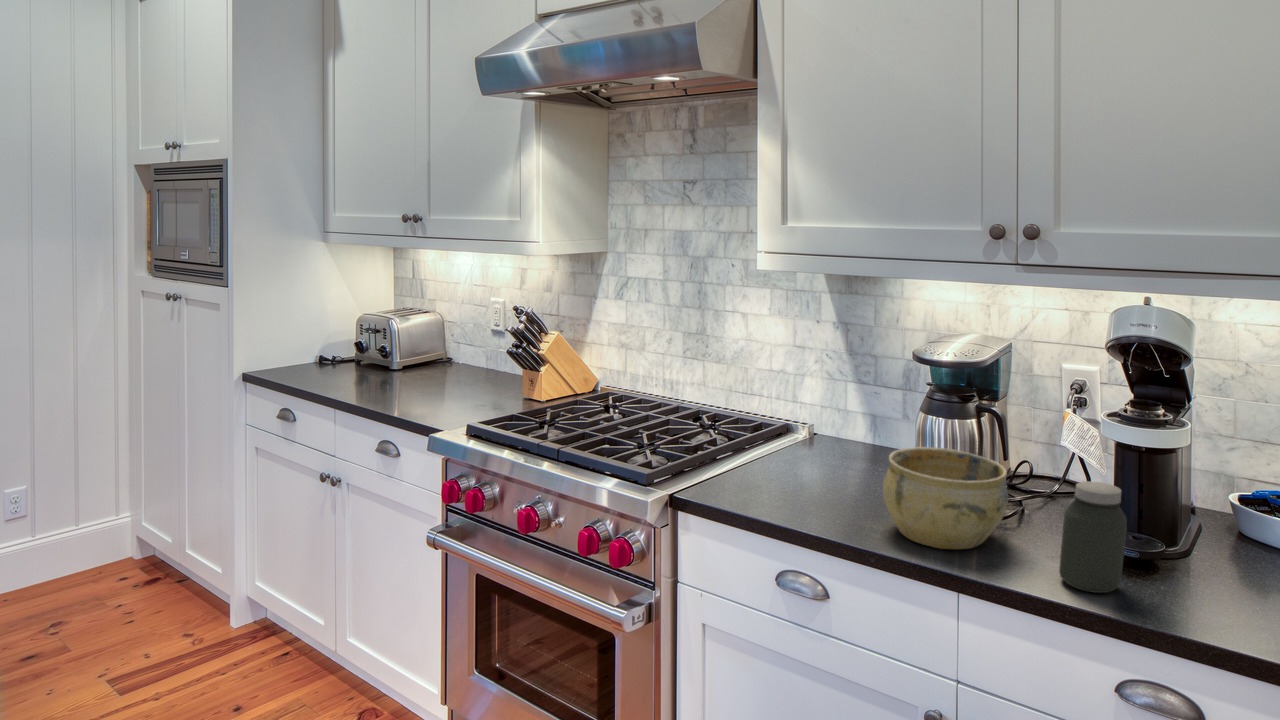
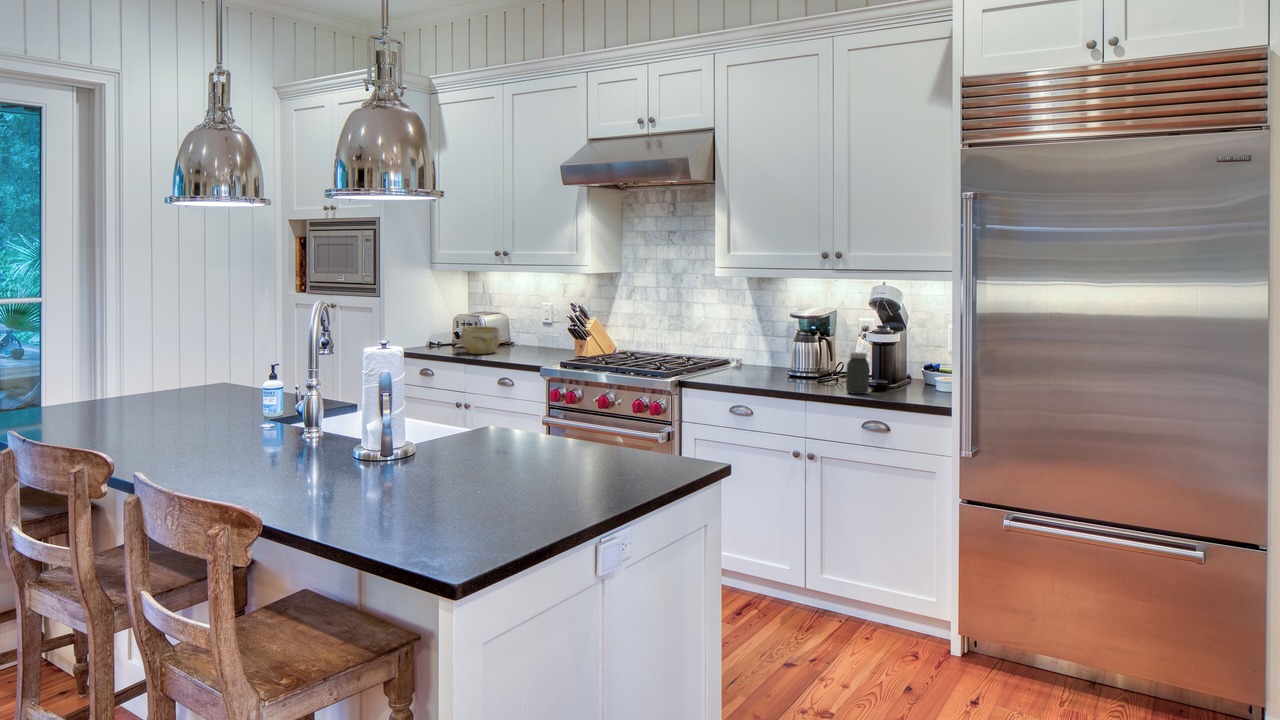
ceramic bowl: present [883,447,1008,549] -> present [461,326,500,354]

